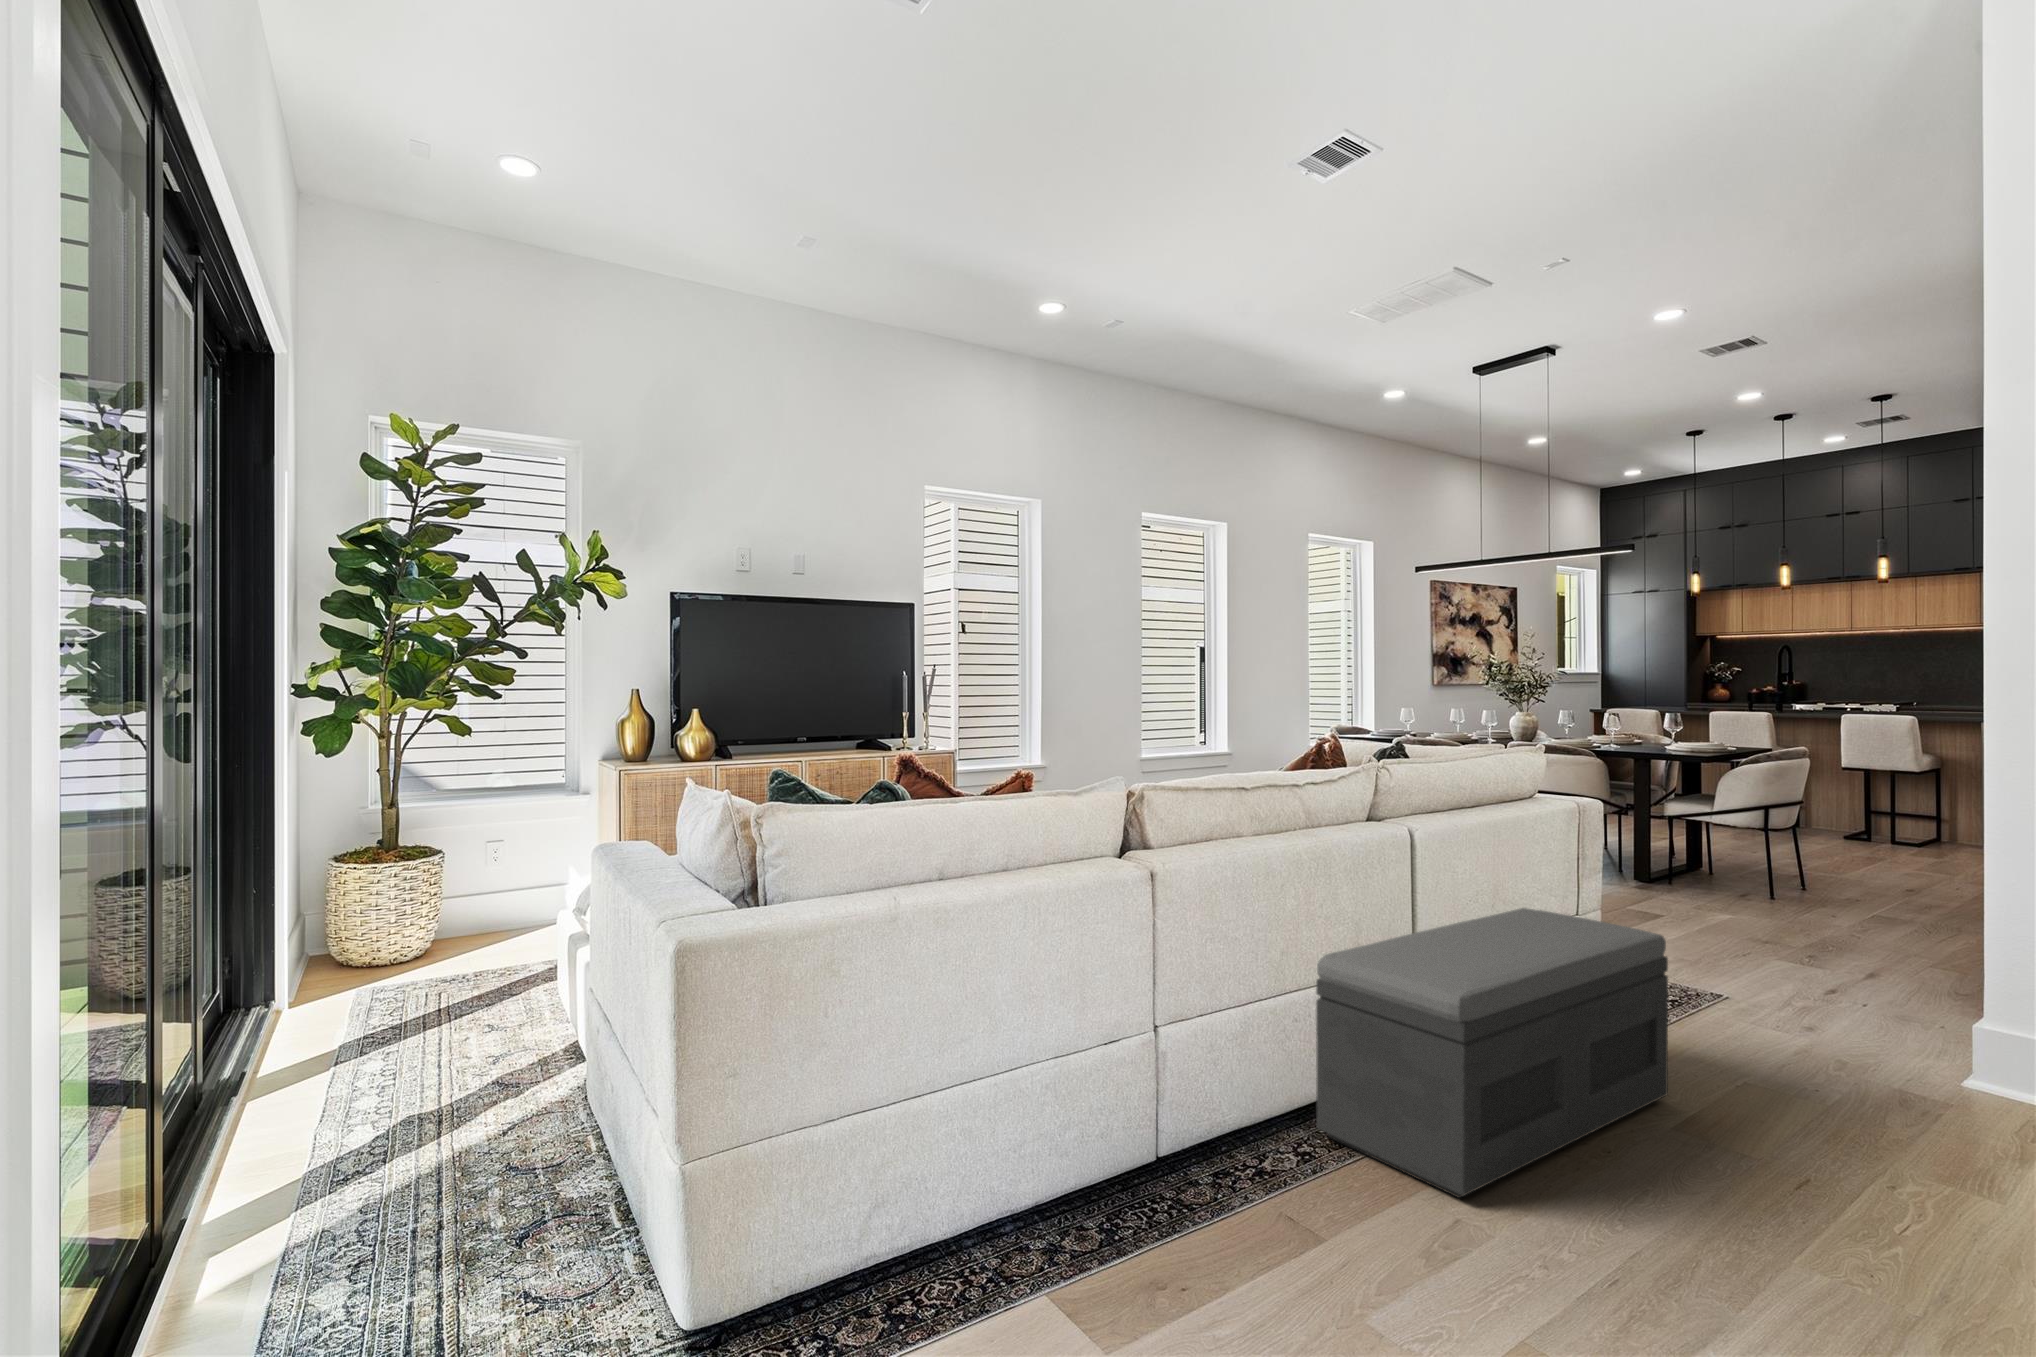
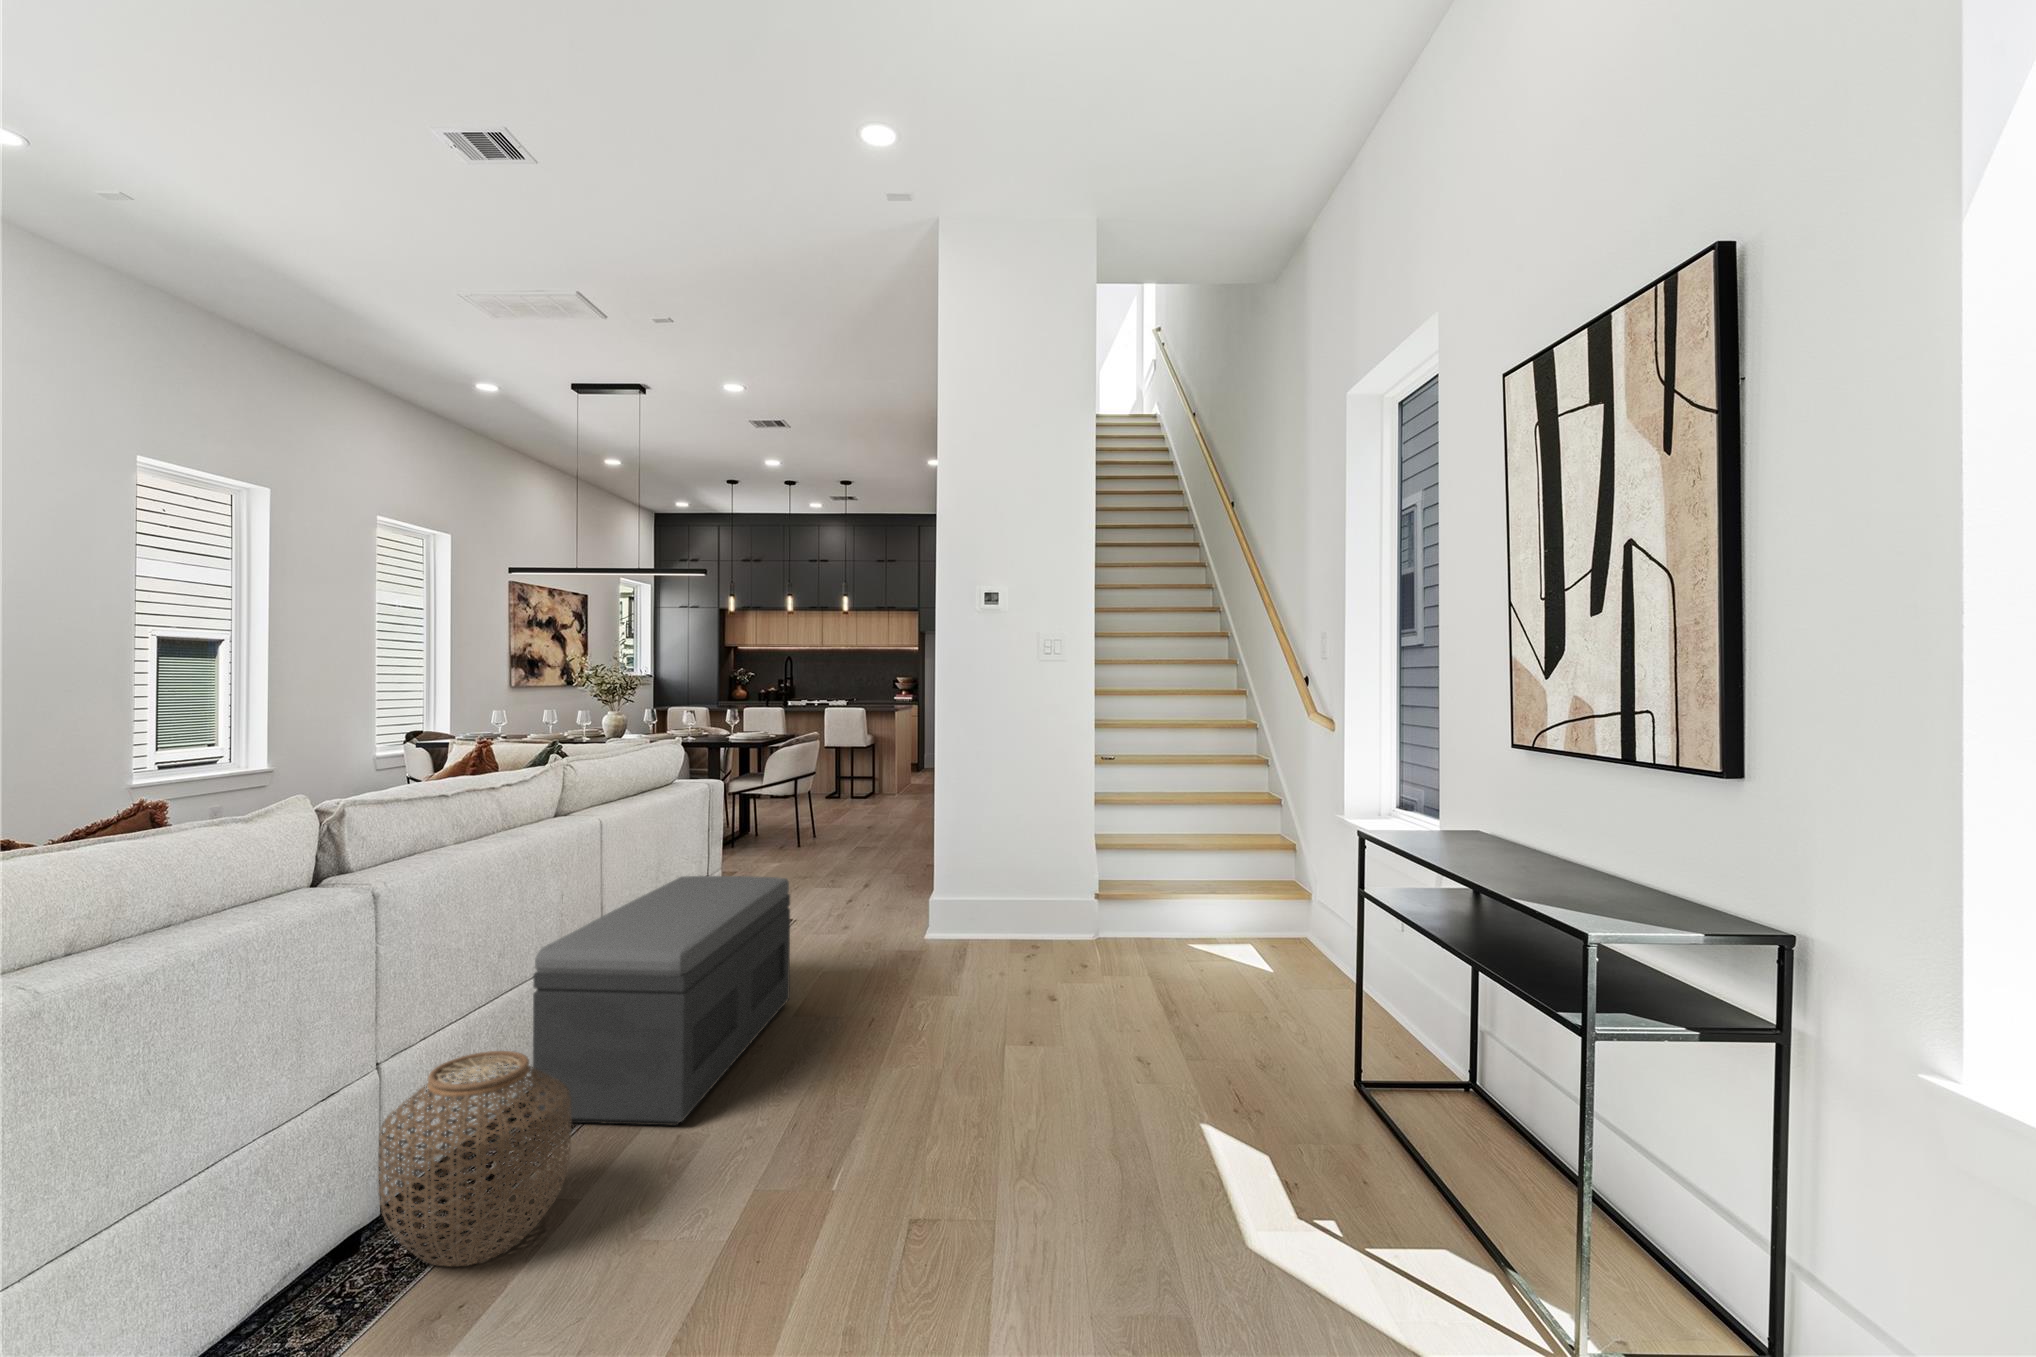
woven basket: none [1141,1043,1311,1253] -> present [378,1051,571,1267]

